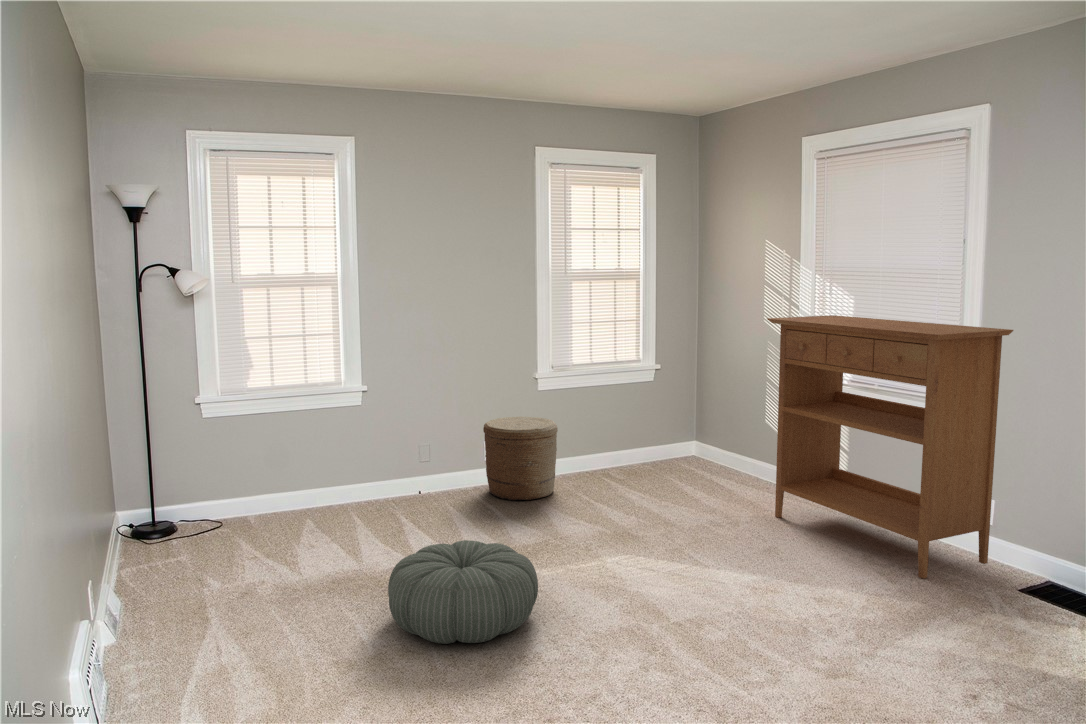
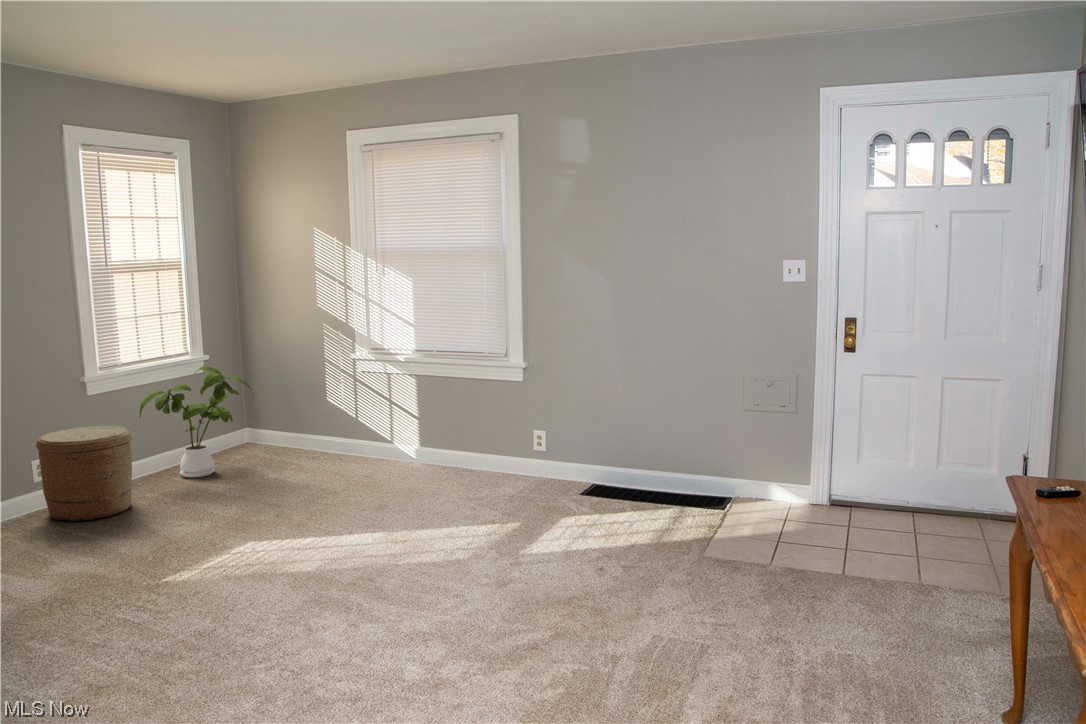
console table: present [767,315,1013,579] -> none [348,296,549,498]
house plant: none [582,373,679,477] -> present [140,366,254,477]
pouf: present [388,540,538,644] -> none [65,541,238,648]

